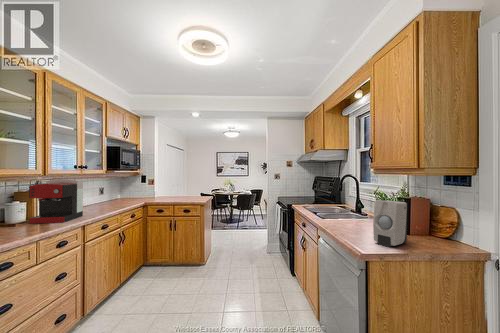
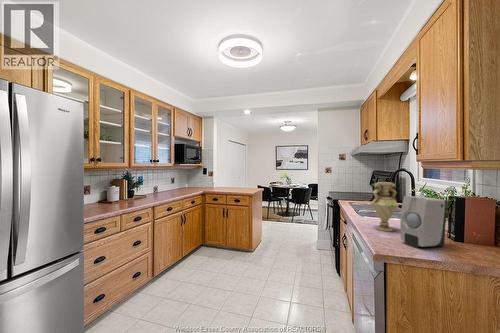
coffee maker: present [29,179,83,224] -> none [119,170,155,203]
vase: none [340,188,364,233] -> present [371,182,399,231]

